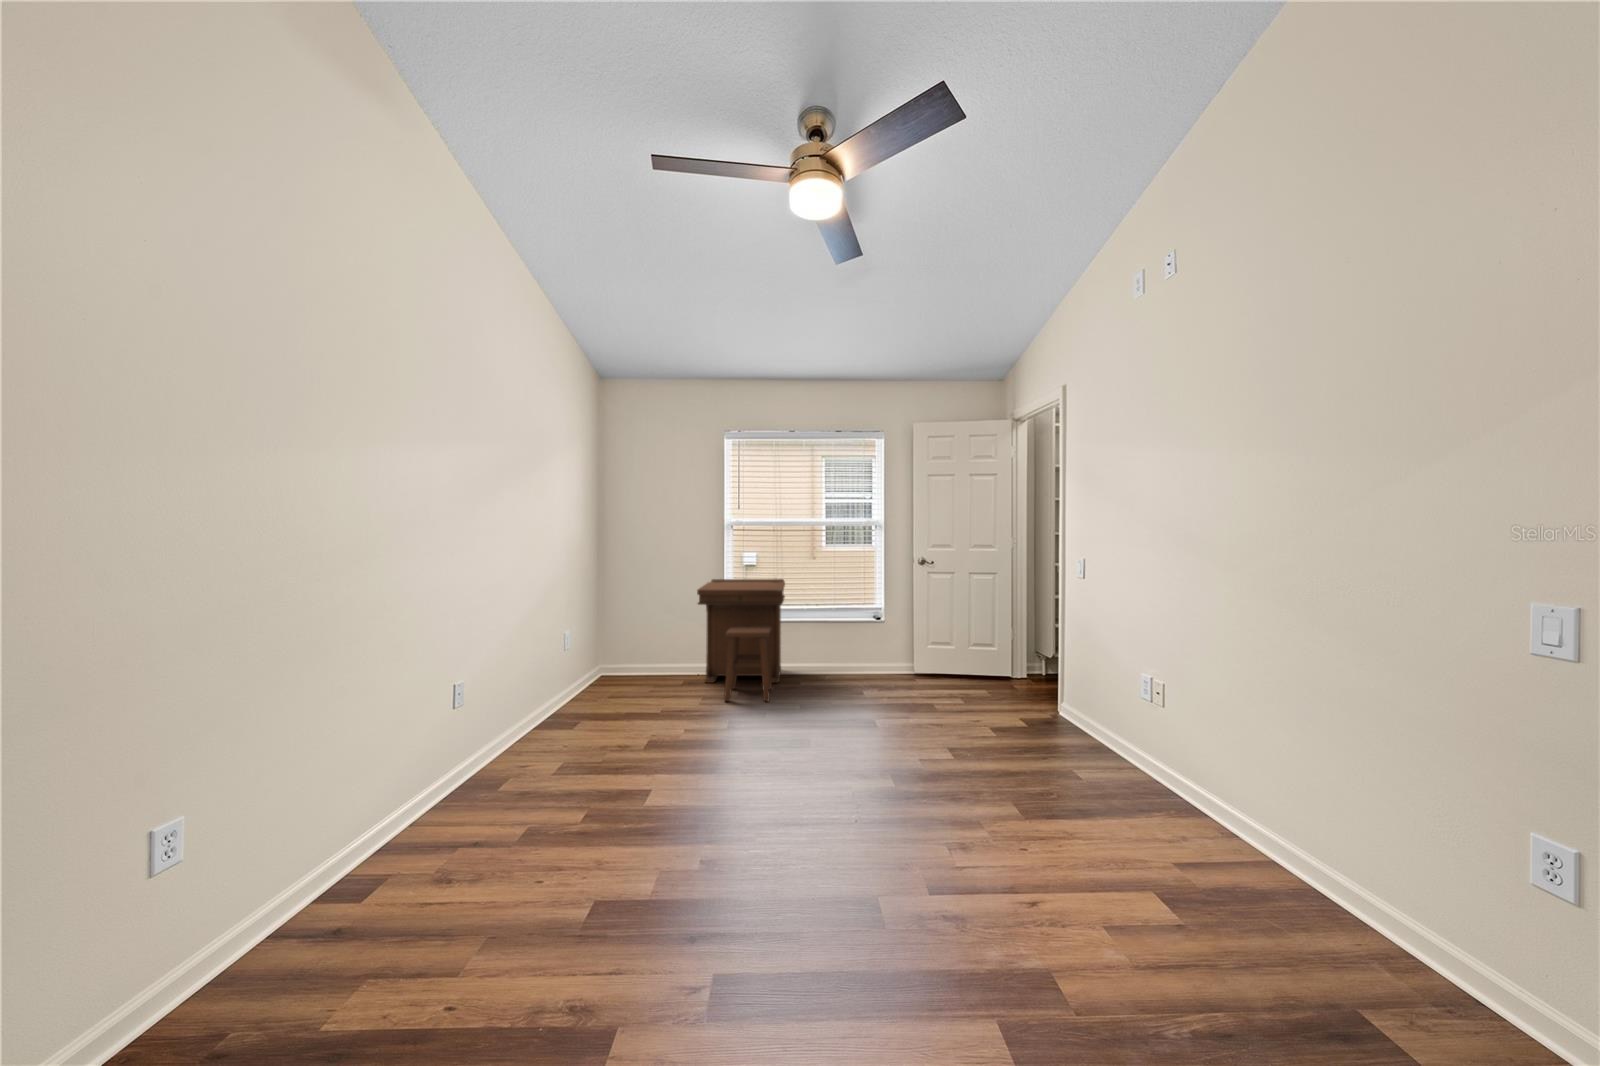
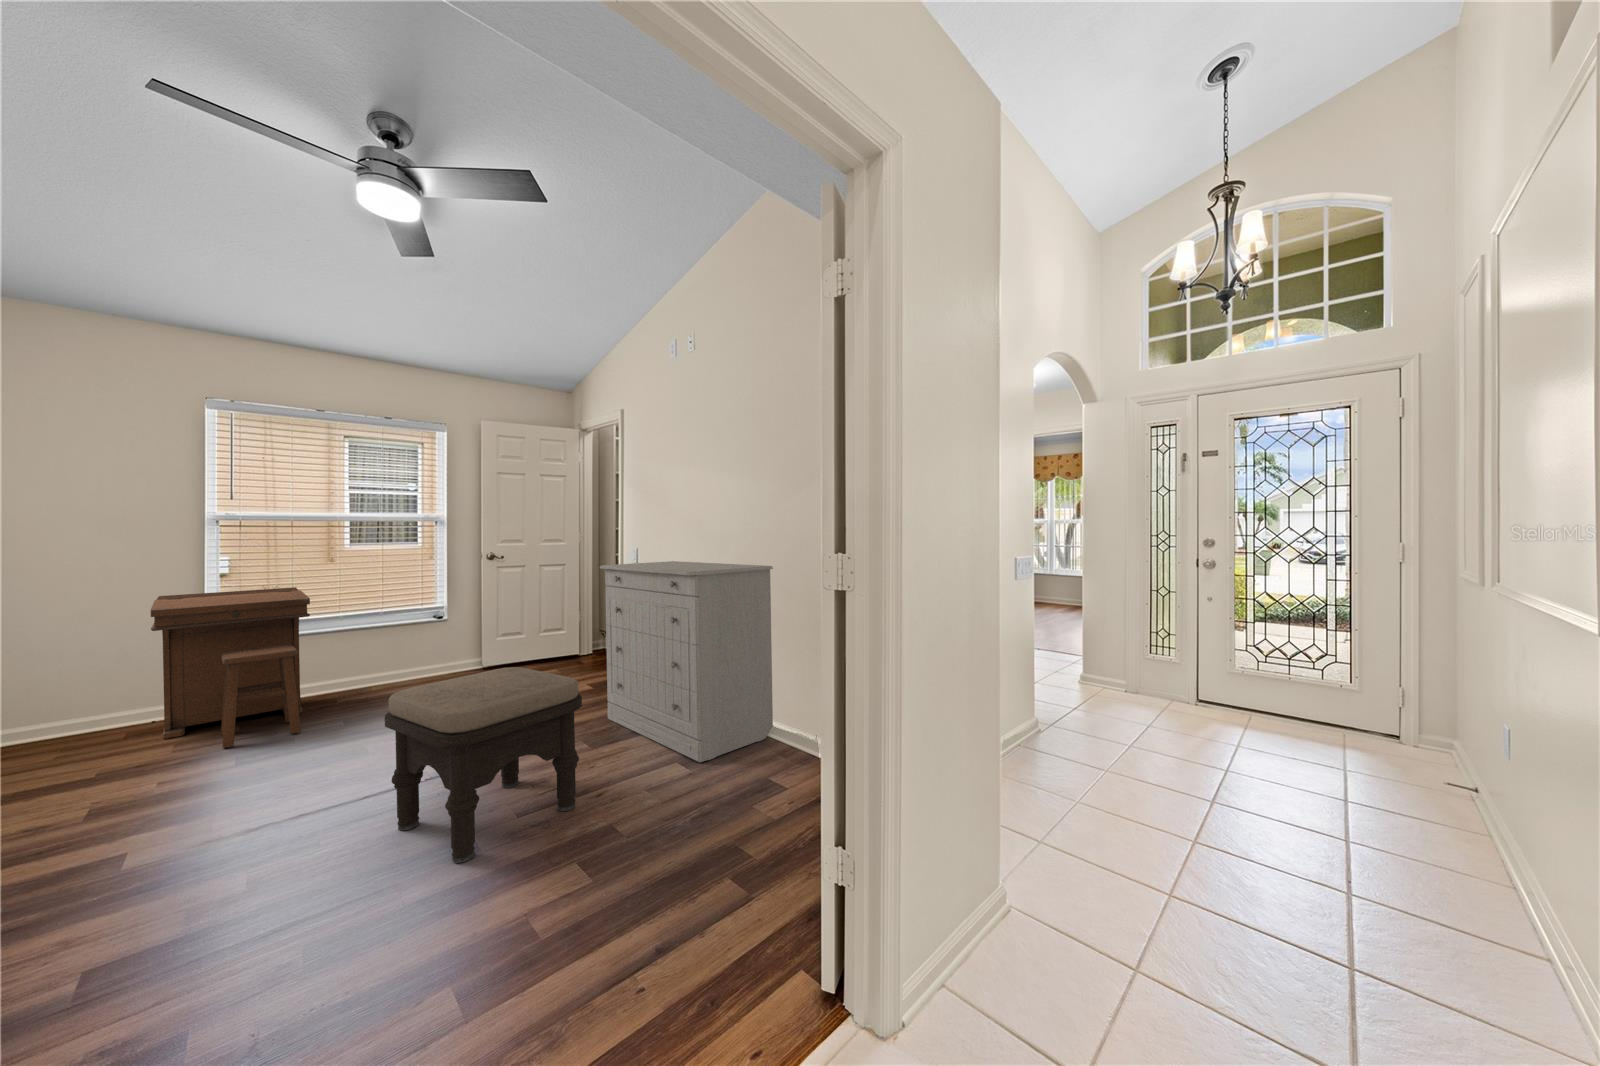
dresser: none [1024,581,1375,958] -> present [600,561,773,762]
ottoman: none [767,699,974,963] -> present [385,667,582,863]

